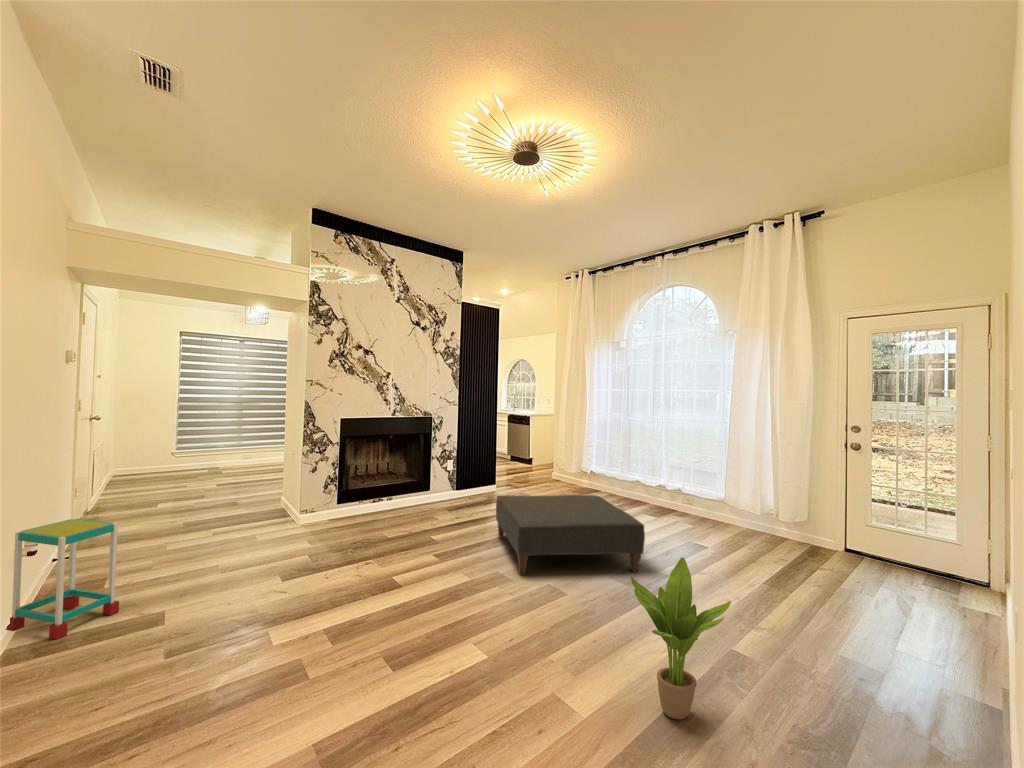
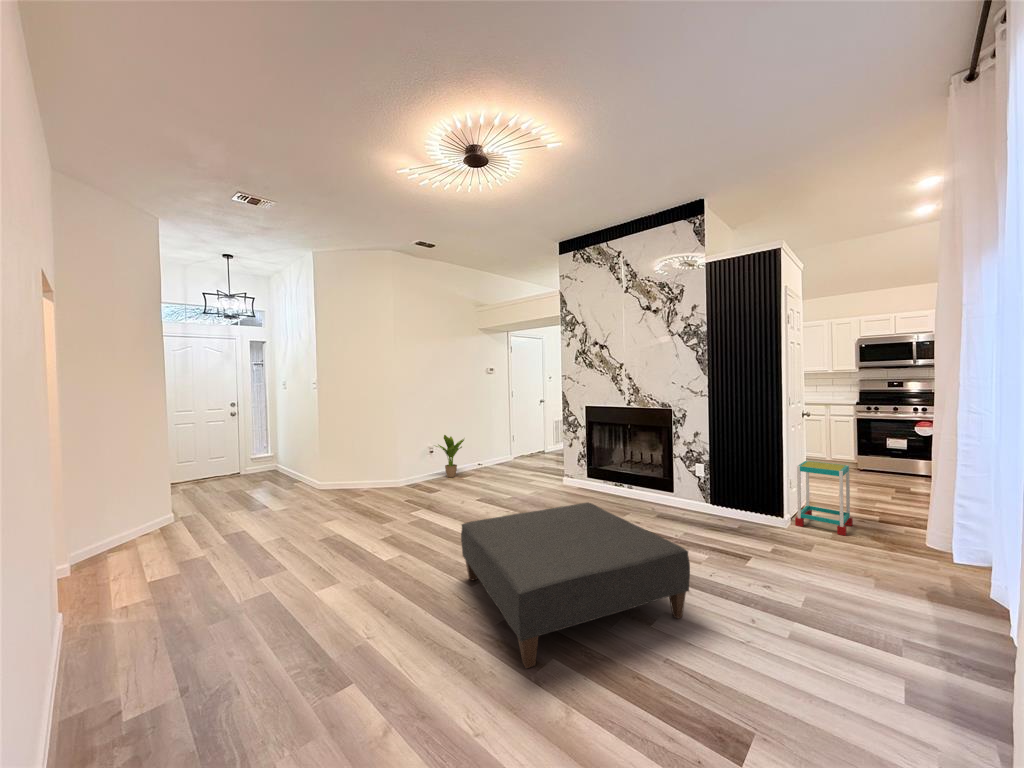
side table: present [6,518,119,639] -> present [795,461,853,536]
potted plant: present [631,557,731,719] -> present [436,435,464,477]

